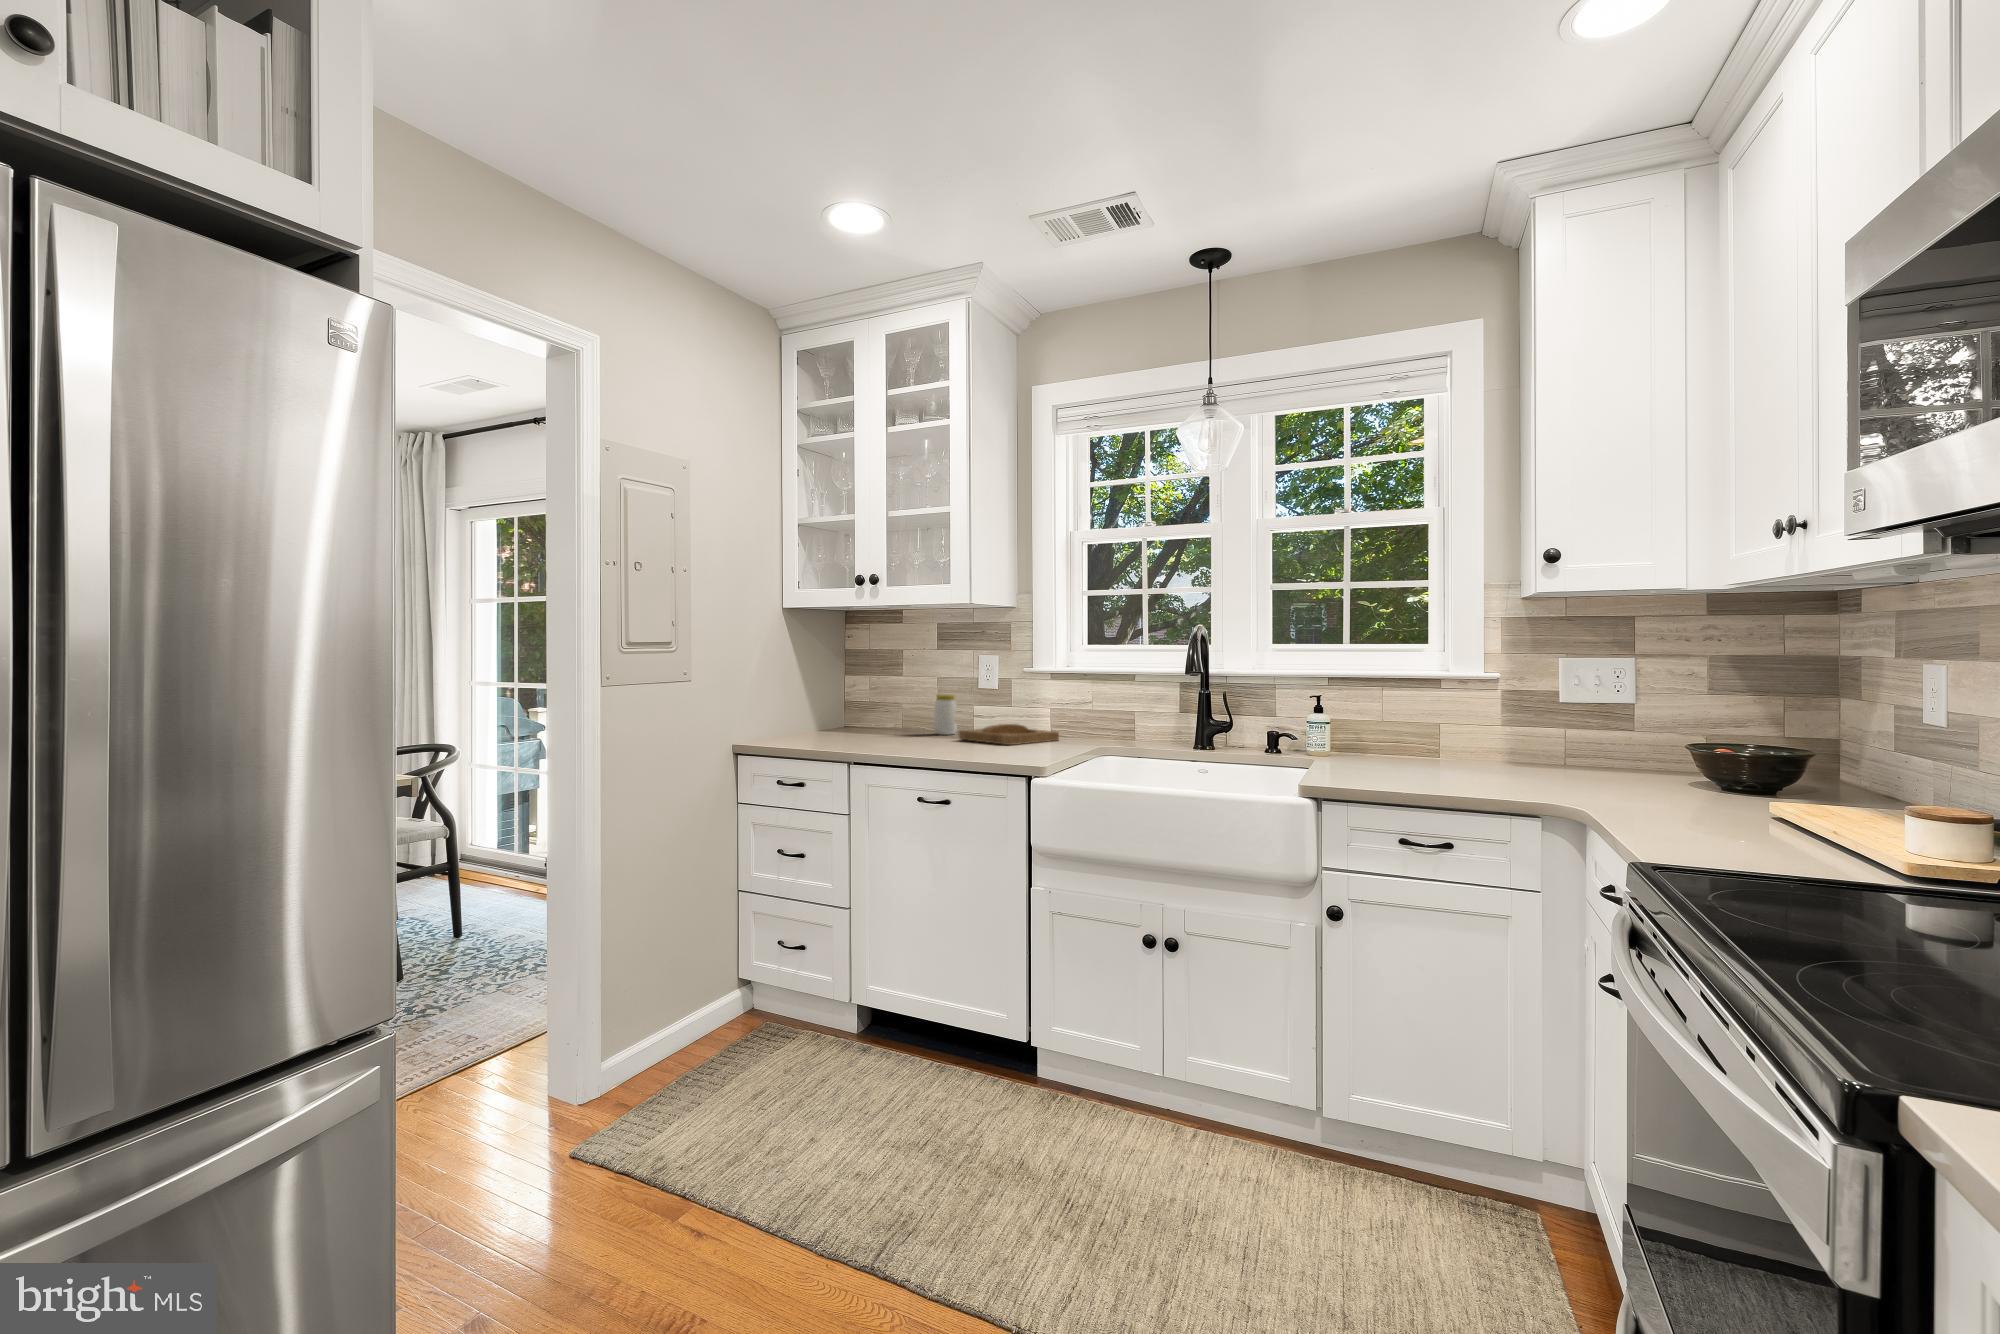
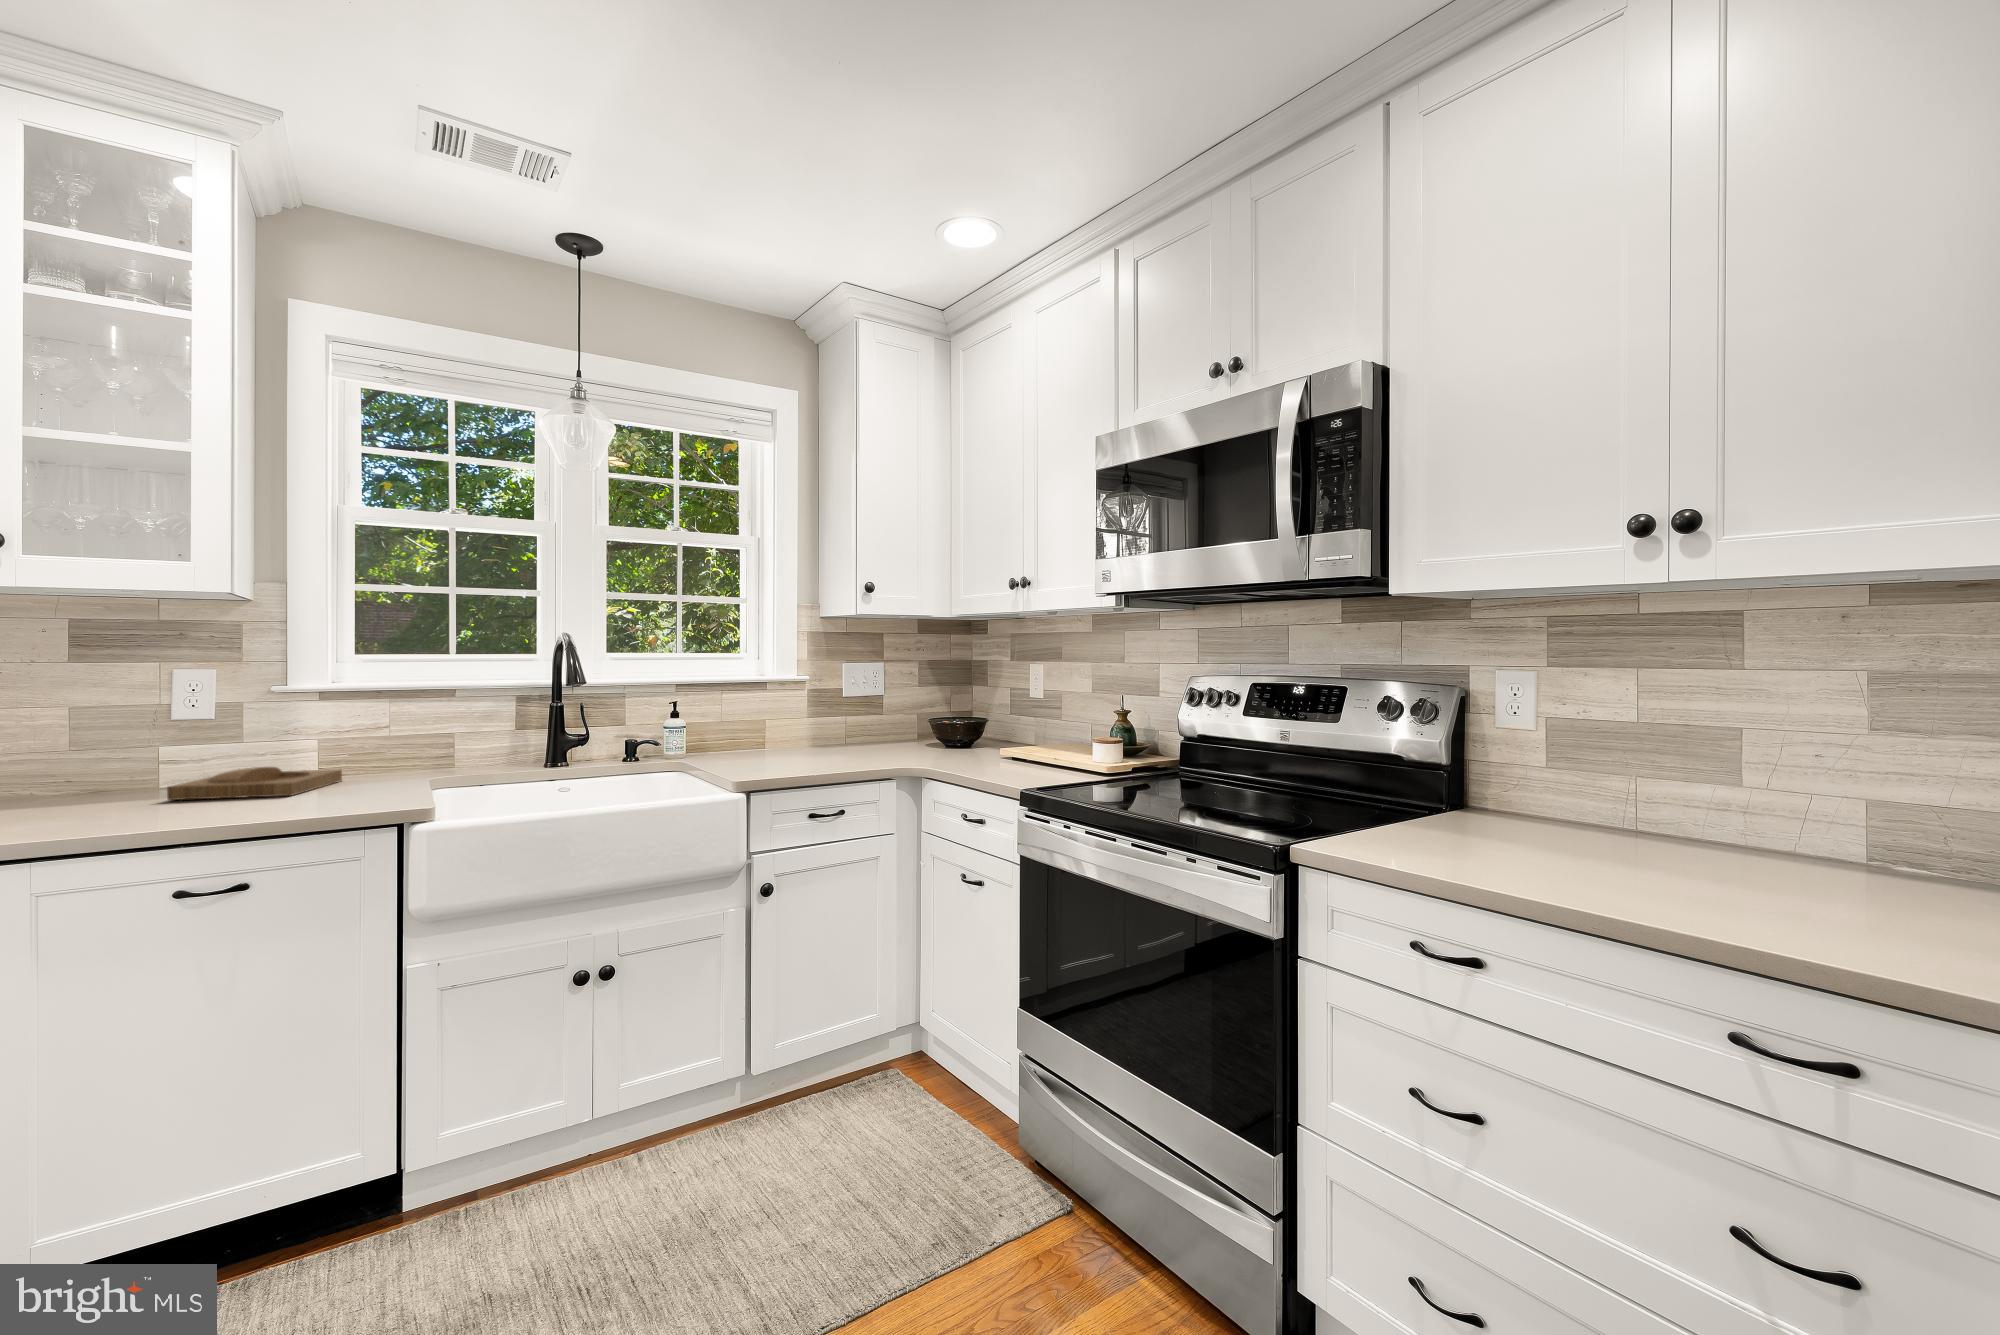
jar: present [934,695,957,735] -> none [64,733,116,799]

